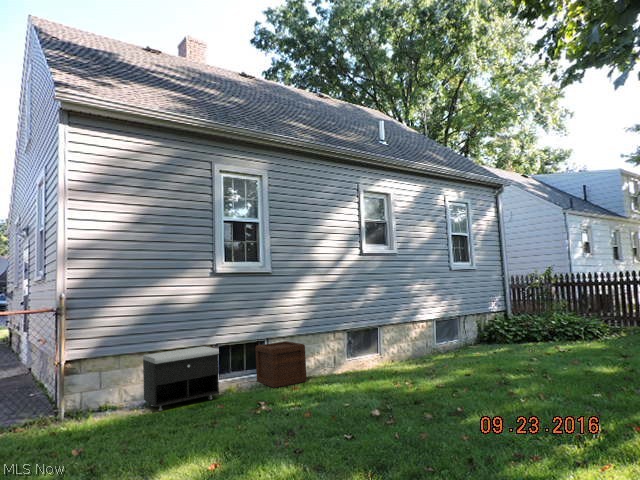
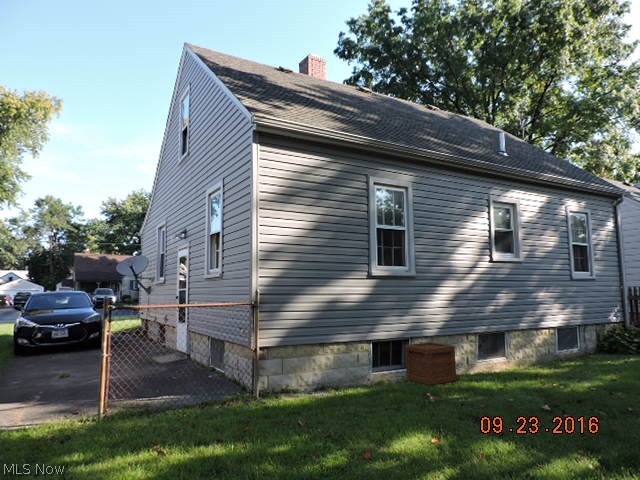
storage bench: present [143,346,219,411] -> none [320,343,386,399]

